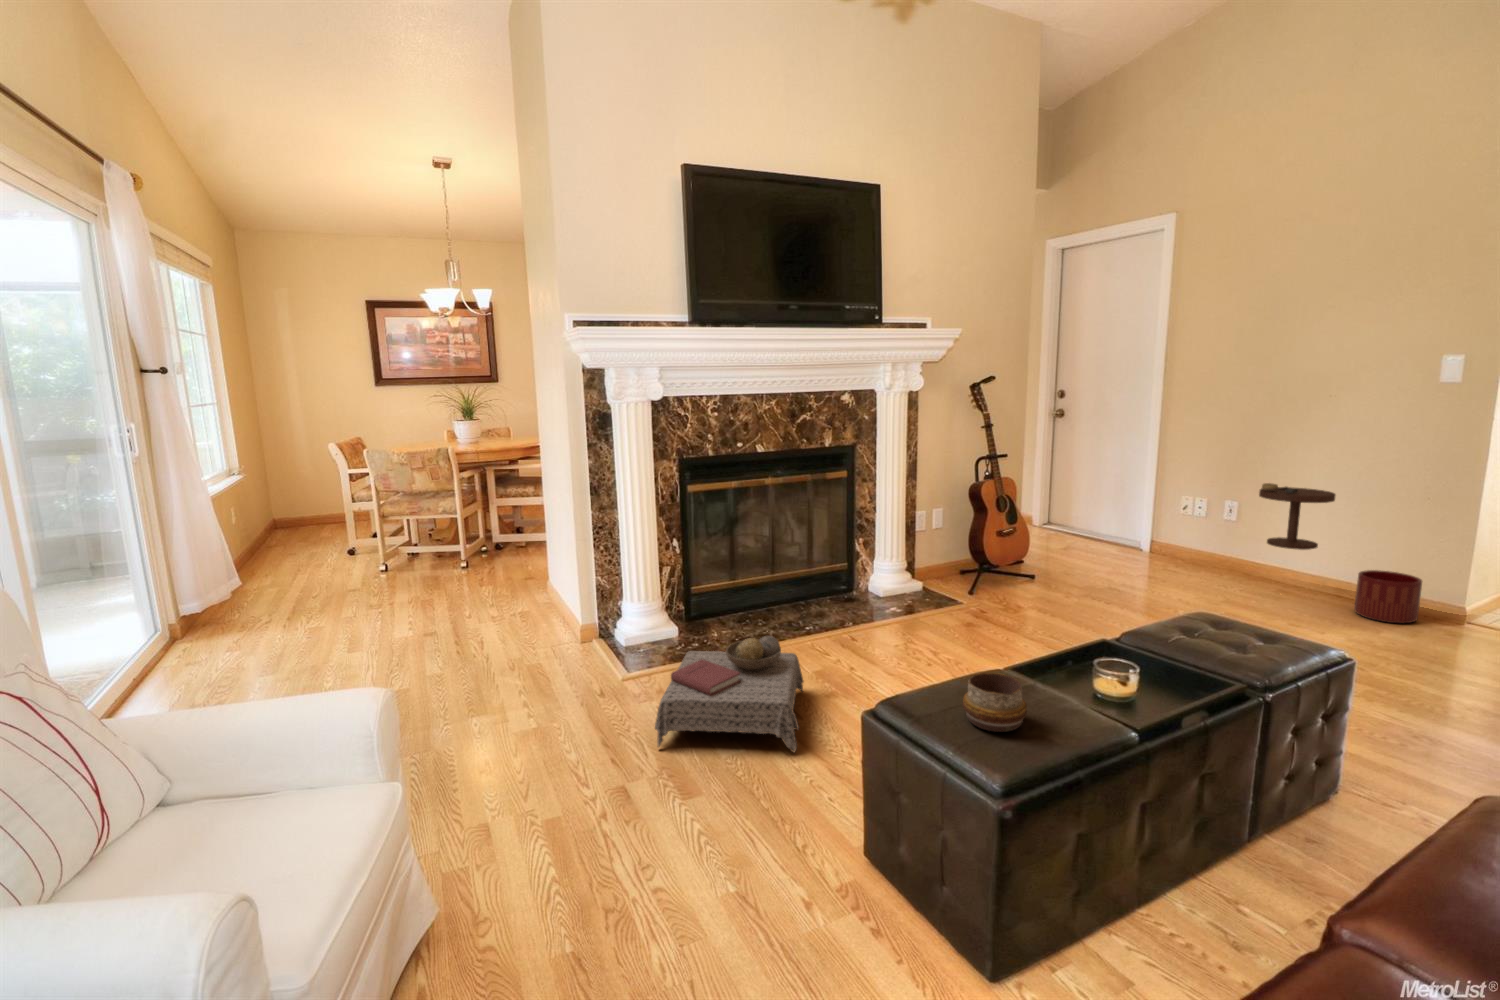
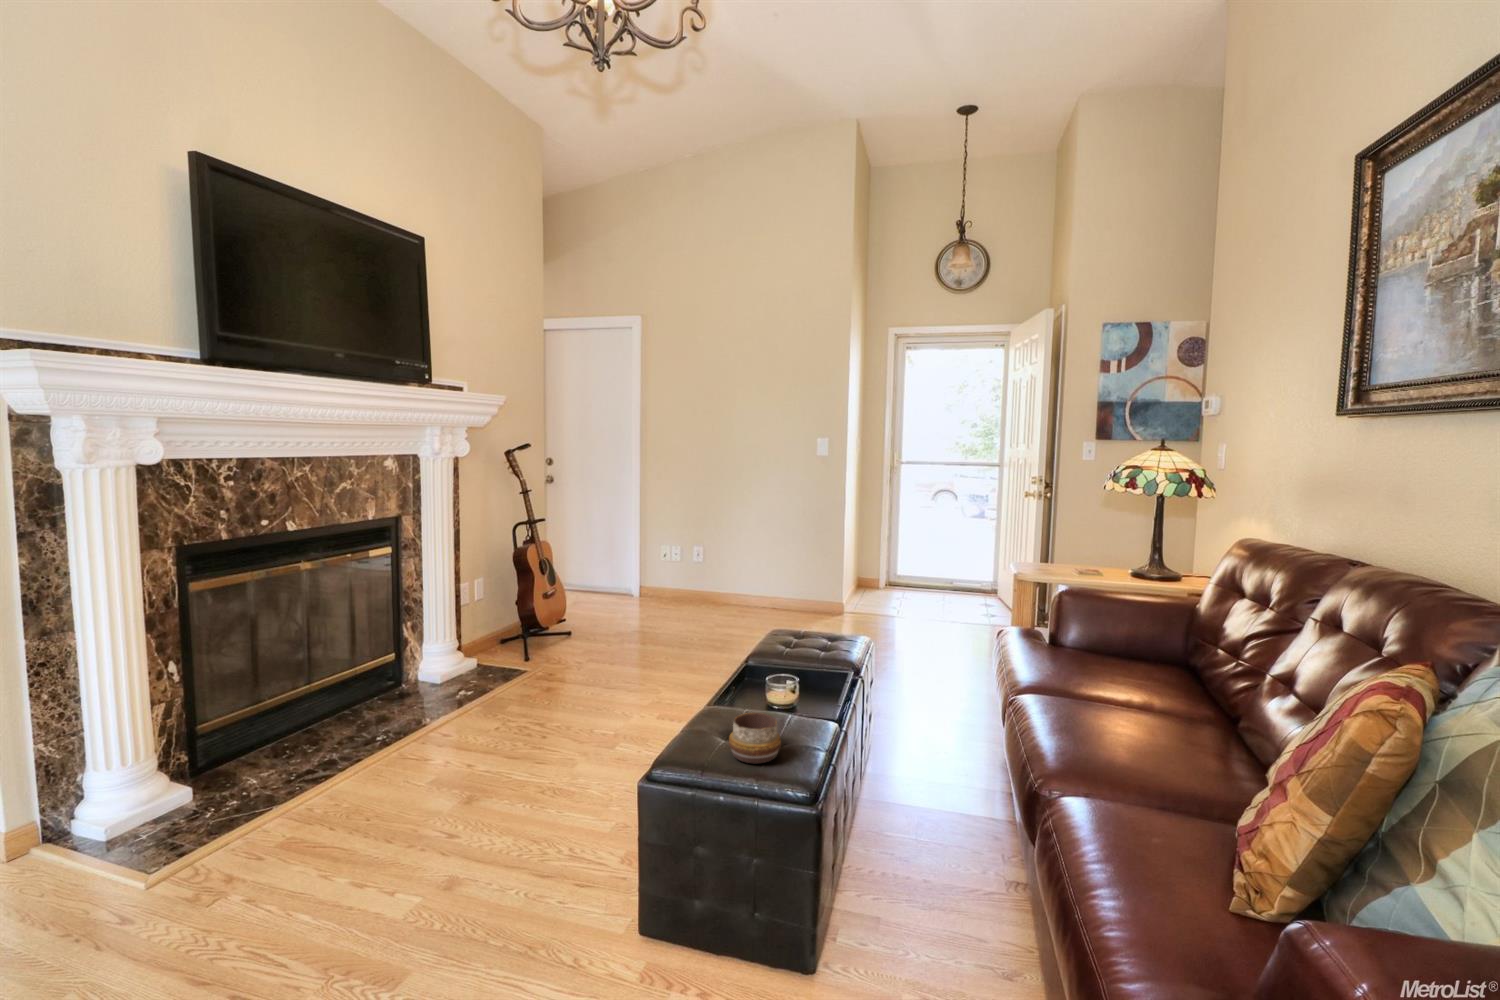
side table: present [1259,483,1335,550] -> none [733,531,780,618]
planter: present [1354,570,1422,623] -> none [798,589,833,626]
ottoman: present [655,636,804,752] -> none [263,753,486,948]

